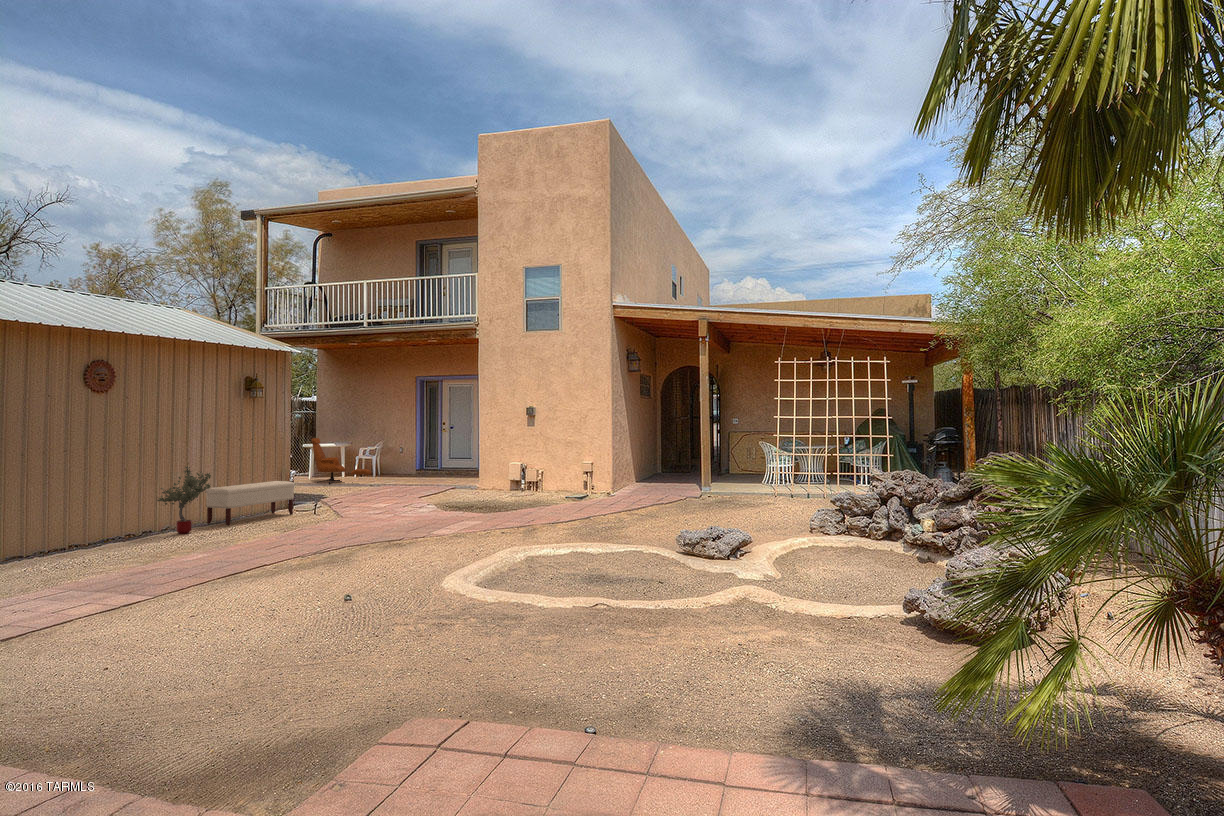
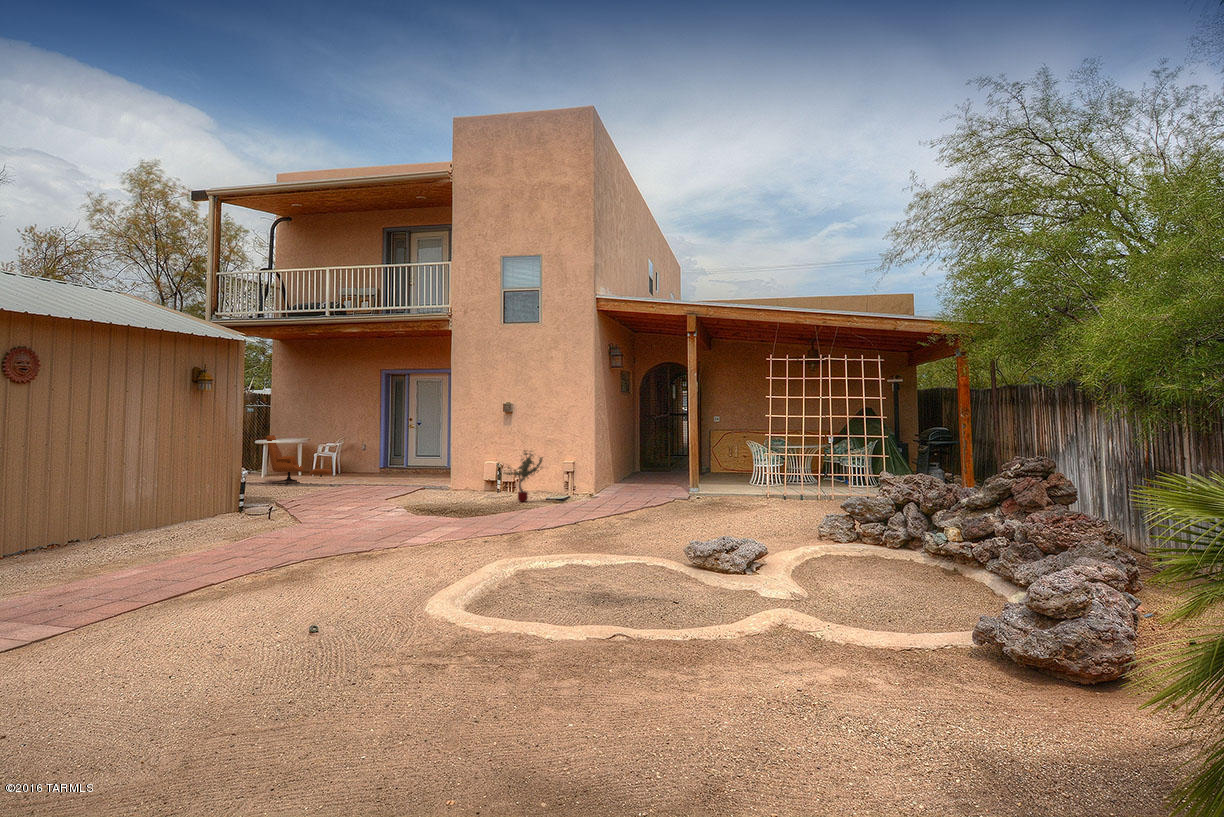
potted tree: present [157,466,211,534] -> present [503,450,543,502]
bench: present [206,481,294,525] -> none [140,483,245,534]

